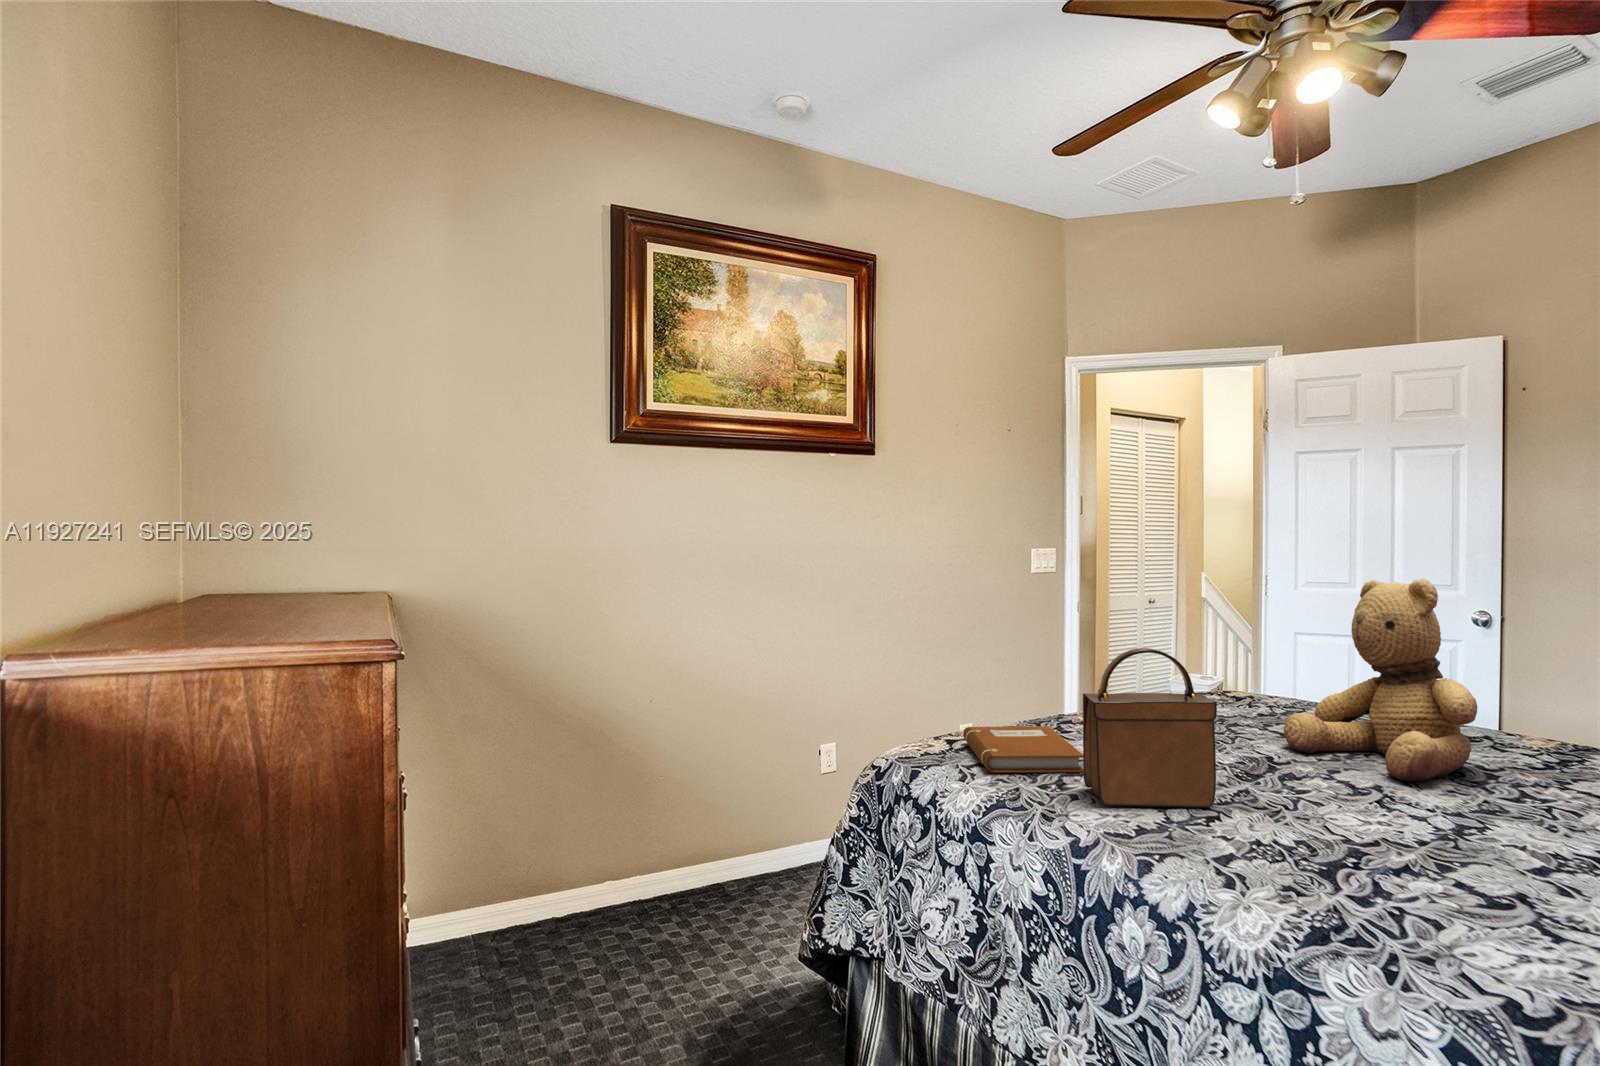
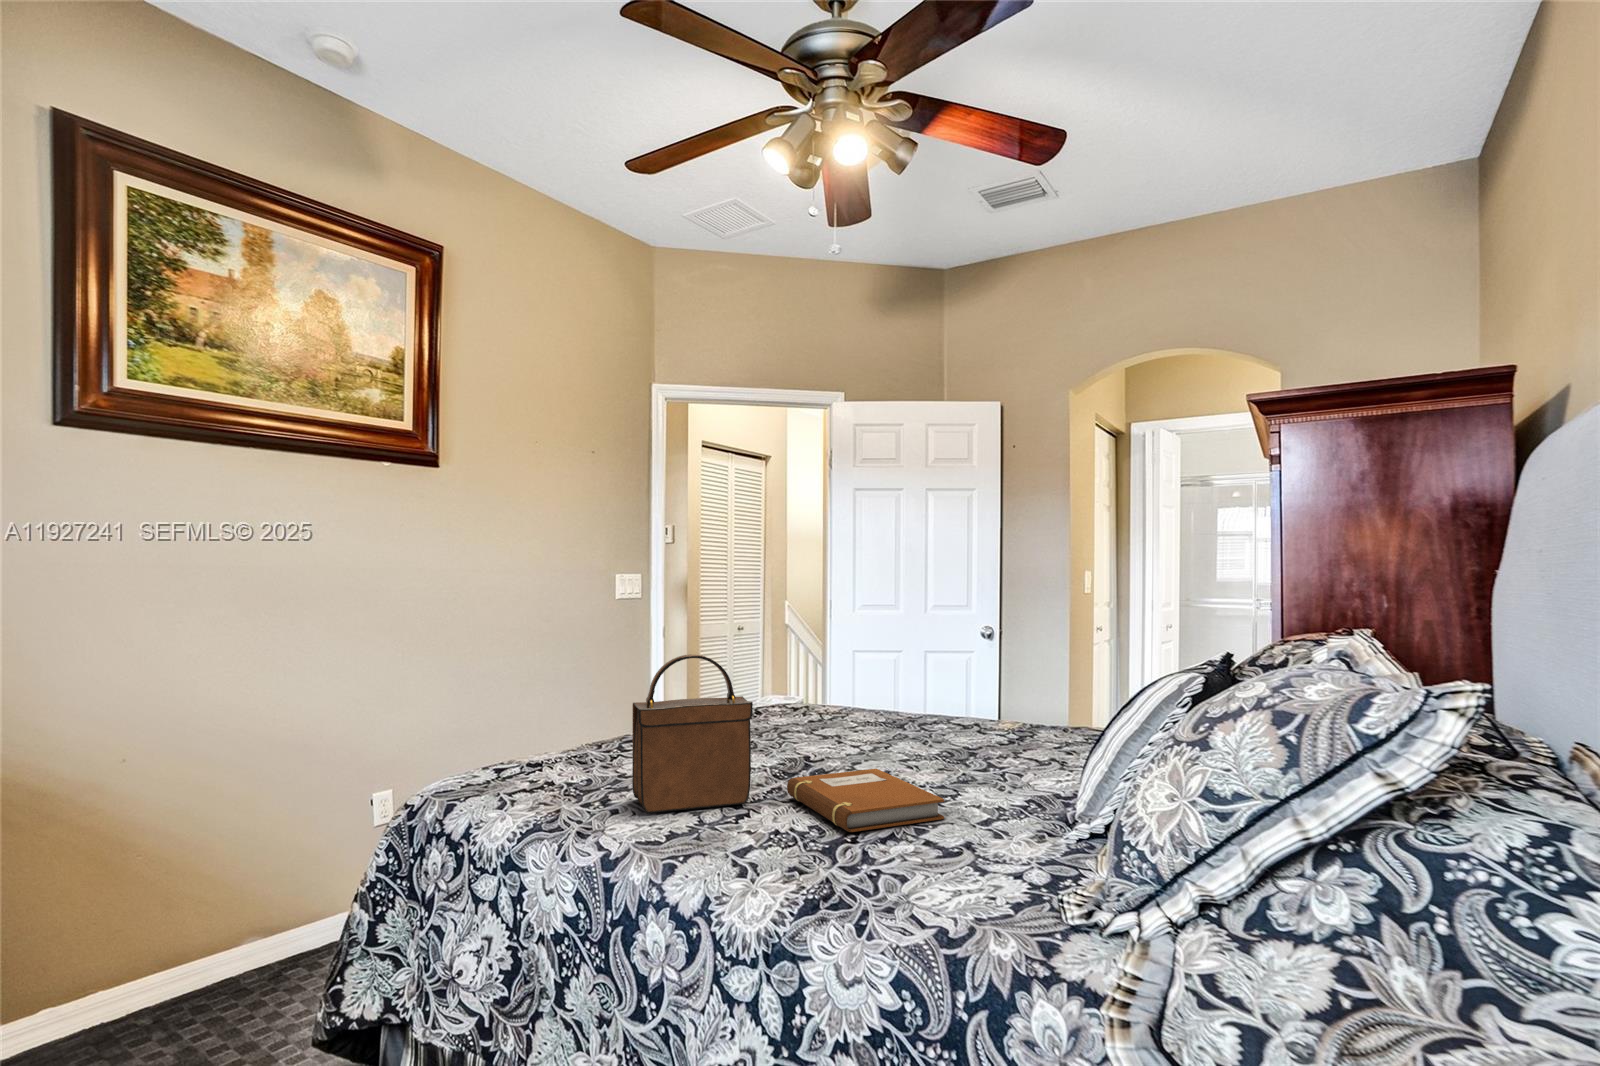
teddy bear: present [1284,579,1477,781] -> none [822,593,959,764]
notebook: present [963,726,1083,773] -> present [787,769,944,832]

